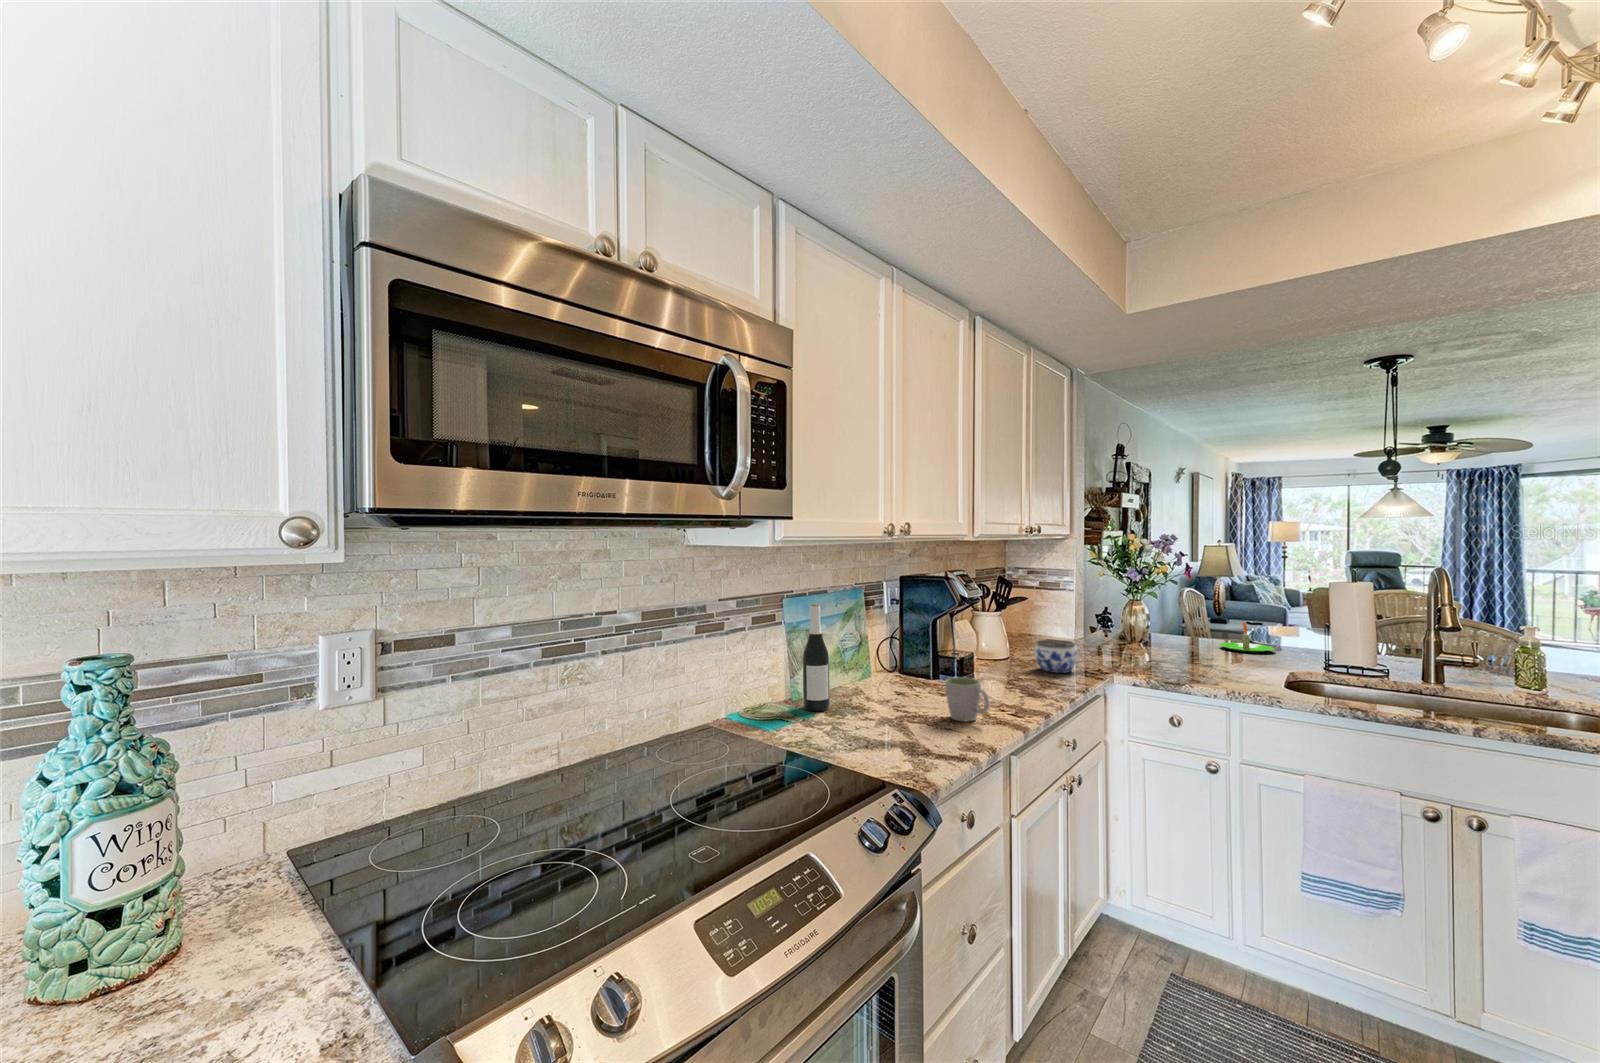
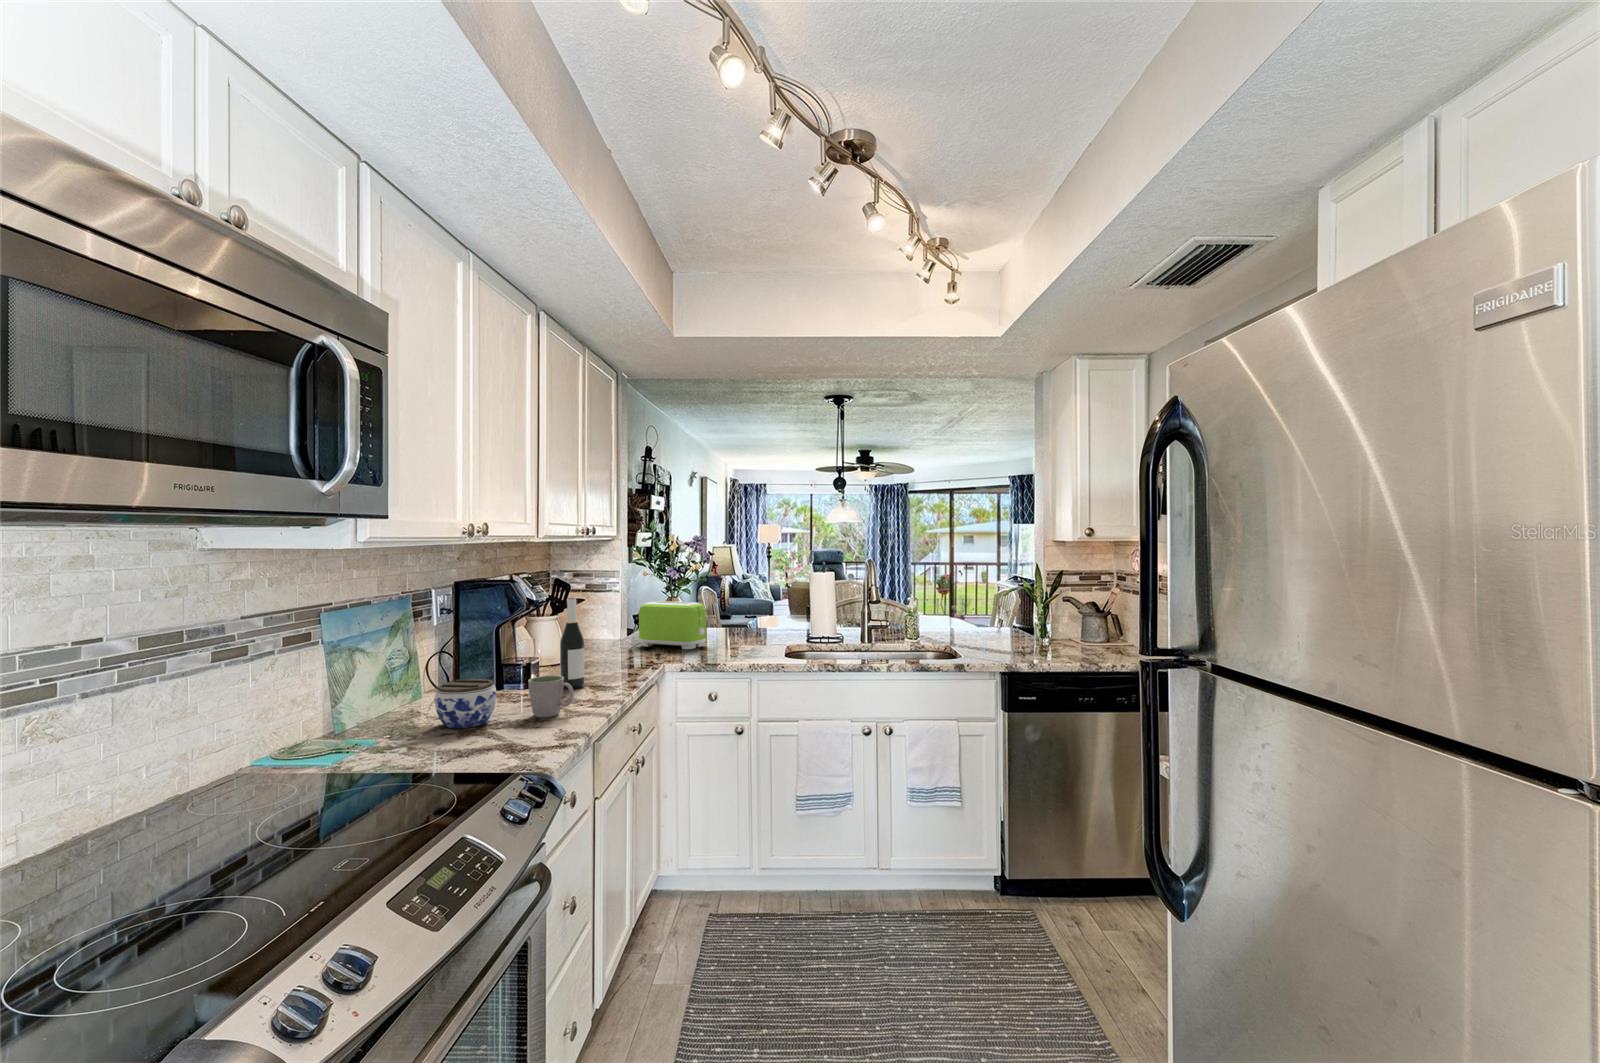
wine bottle: present [803,604,830,711] -> present [560,597,585,689]
toaster: none [1096,605,1179,663] -> present [639,601,706,649]
candle: present [1219,621,1275,652] -> none [731,608,768,634]
jar: present [1035,639,1078,673] -> present [435,679,497,728]

